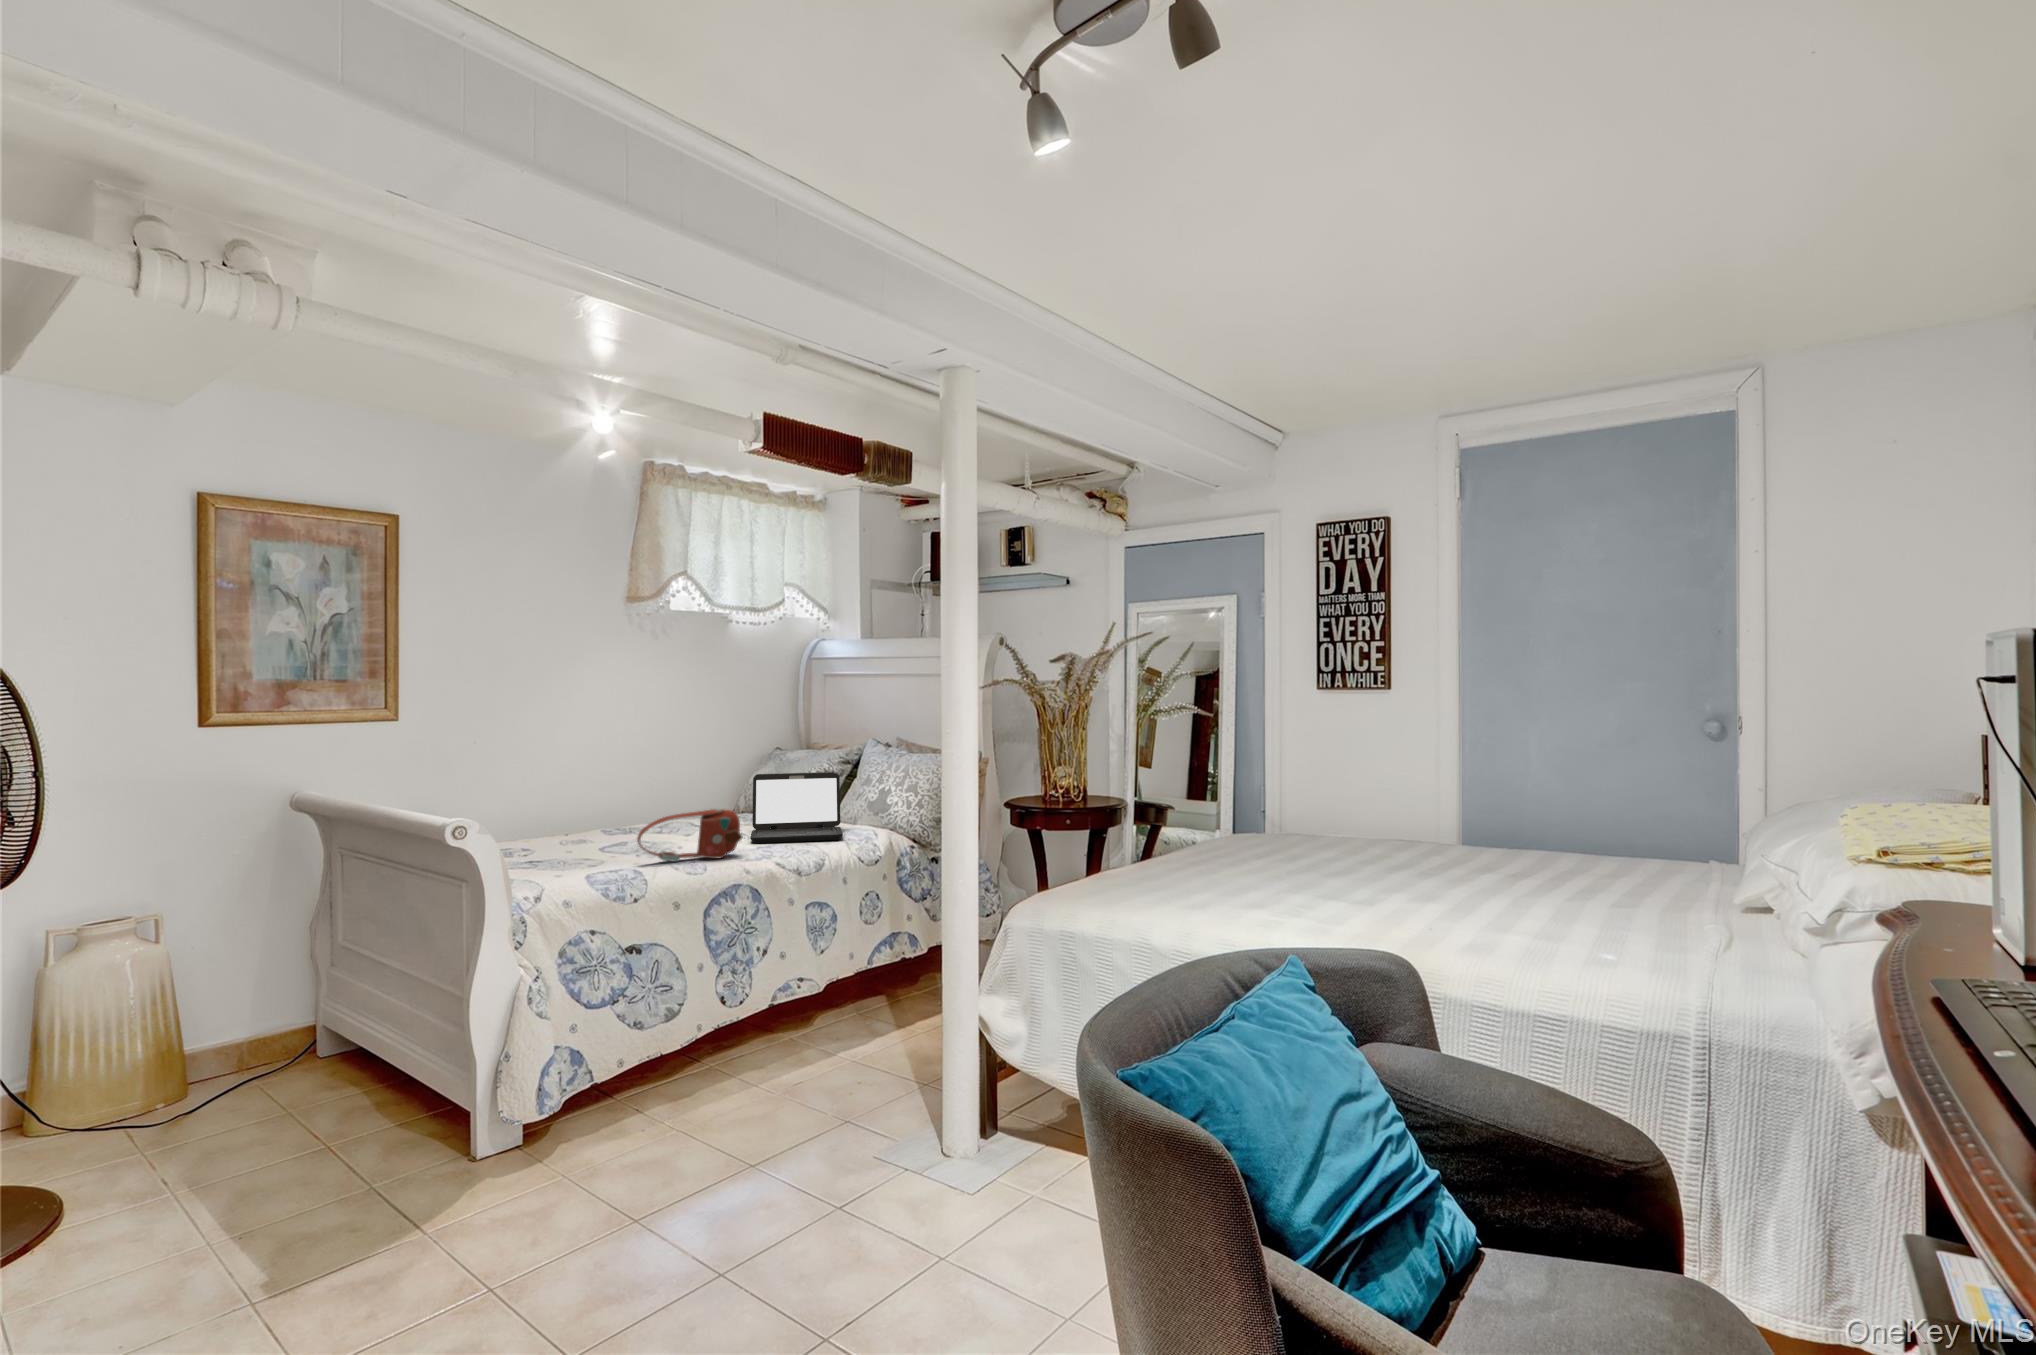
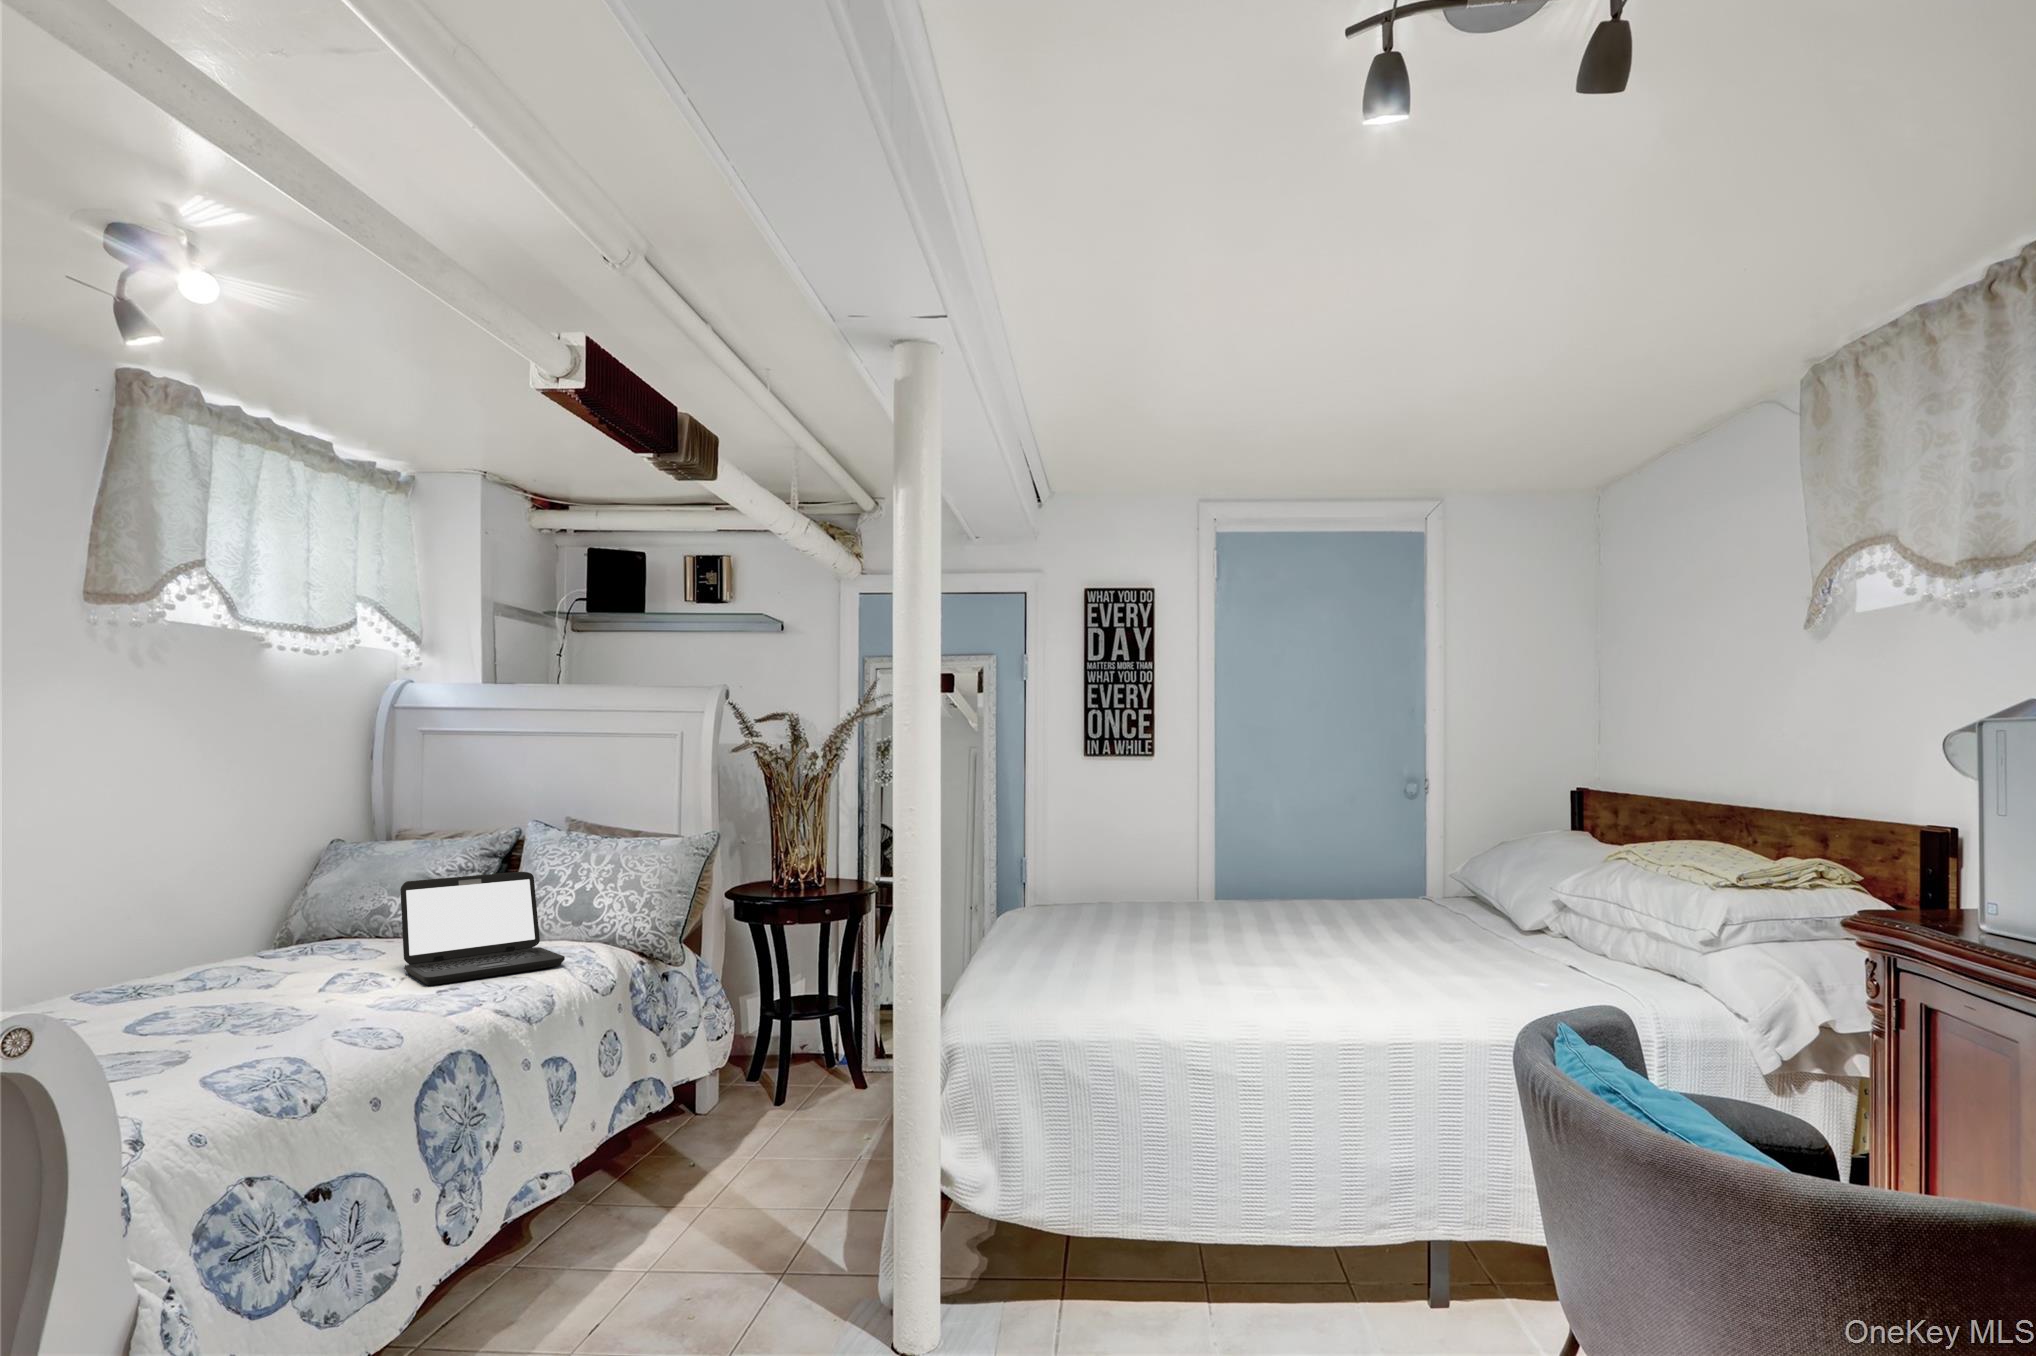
handbag: present [637,809,742,861] -> none [280,939,454,1033]

